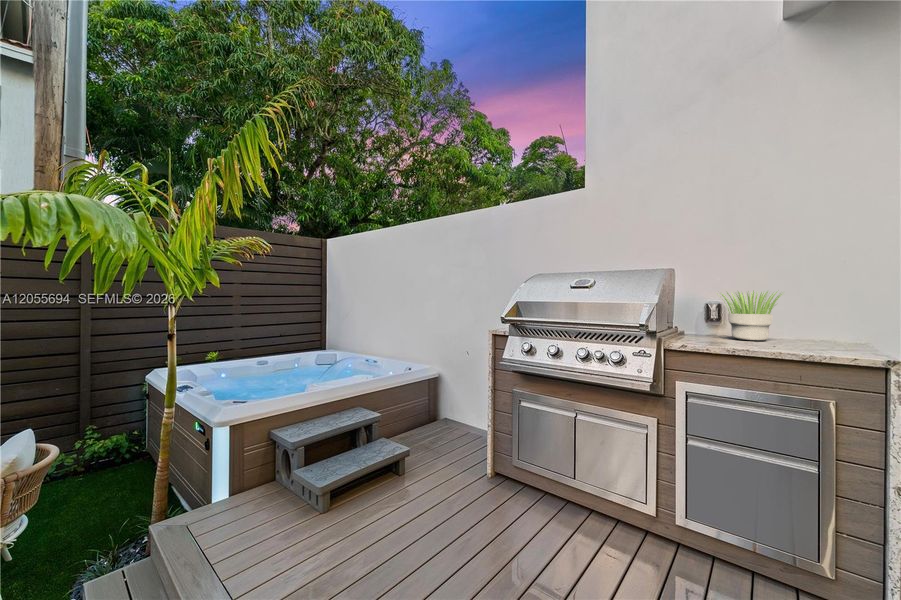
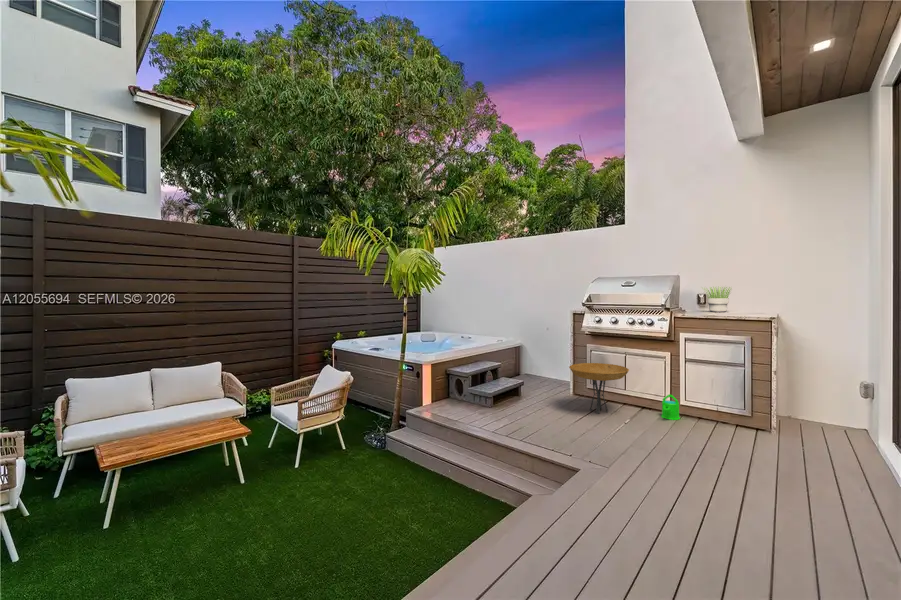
side table: none [464,423,574,534] -> present [569,363,629,414]
watering can: none [634,508,676,569] -> present [661,394,680,420]

